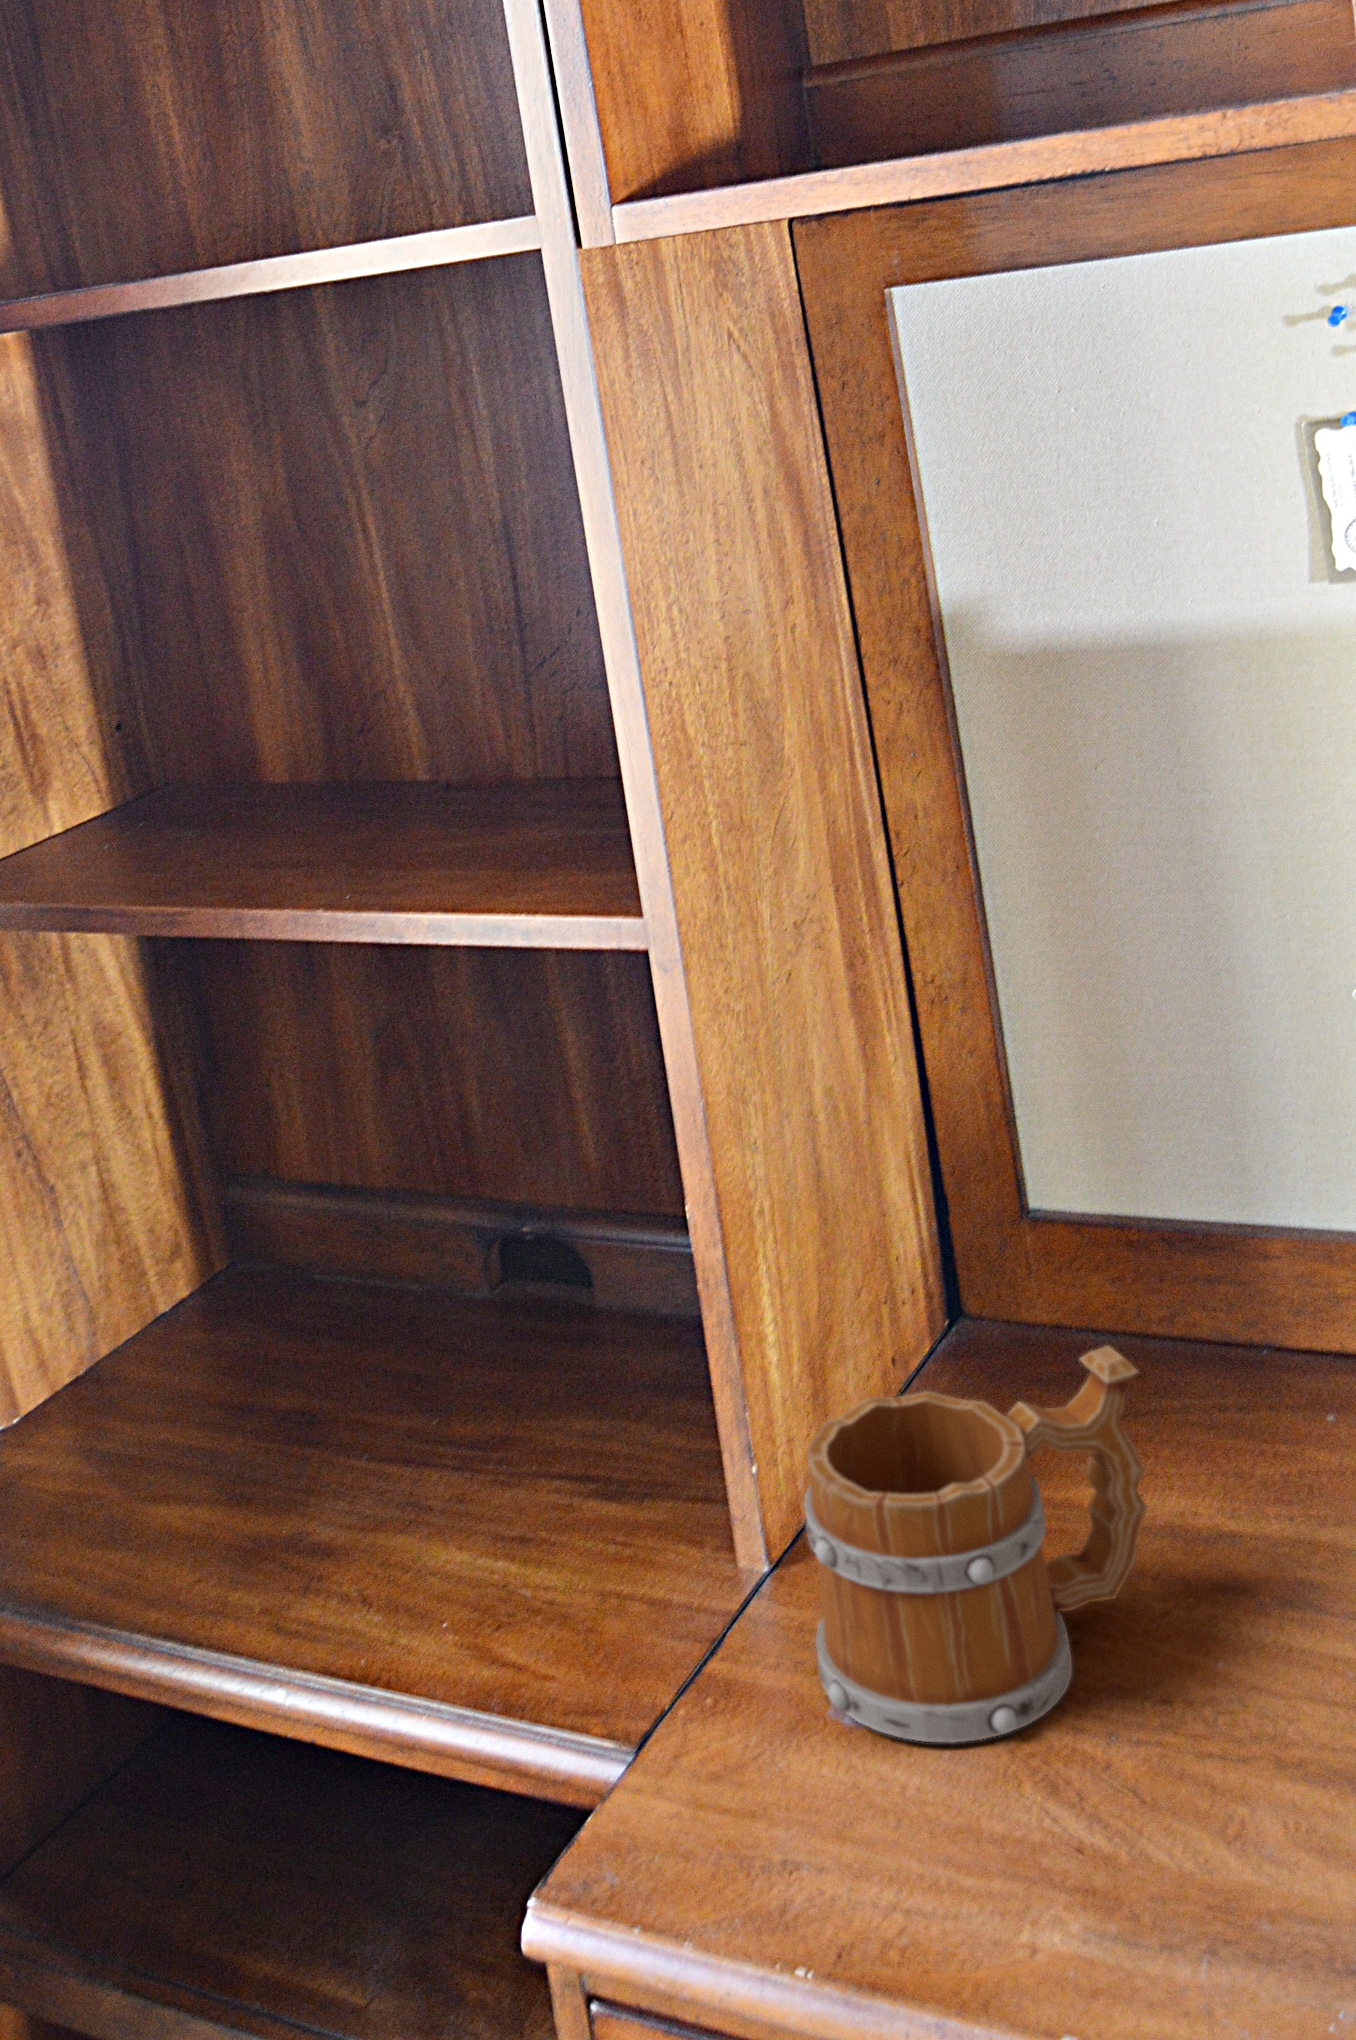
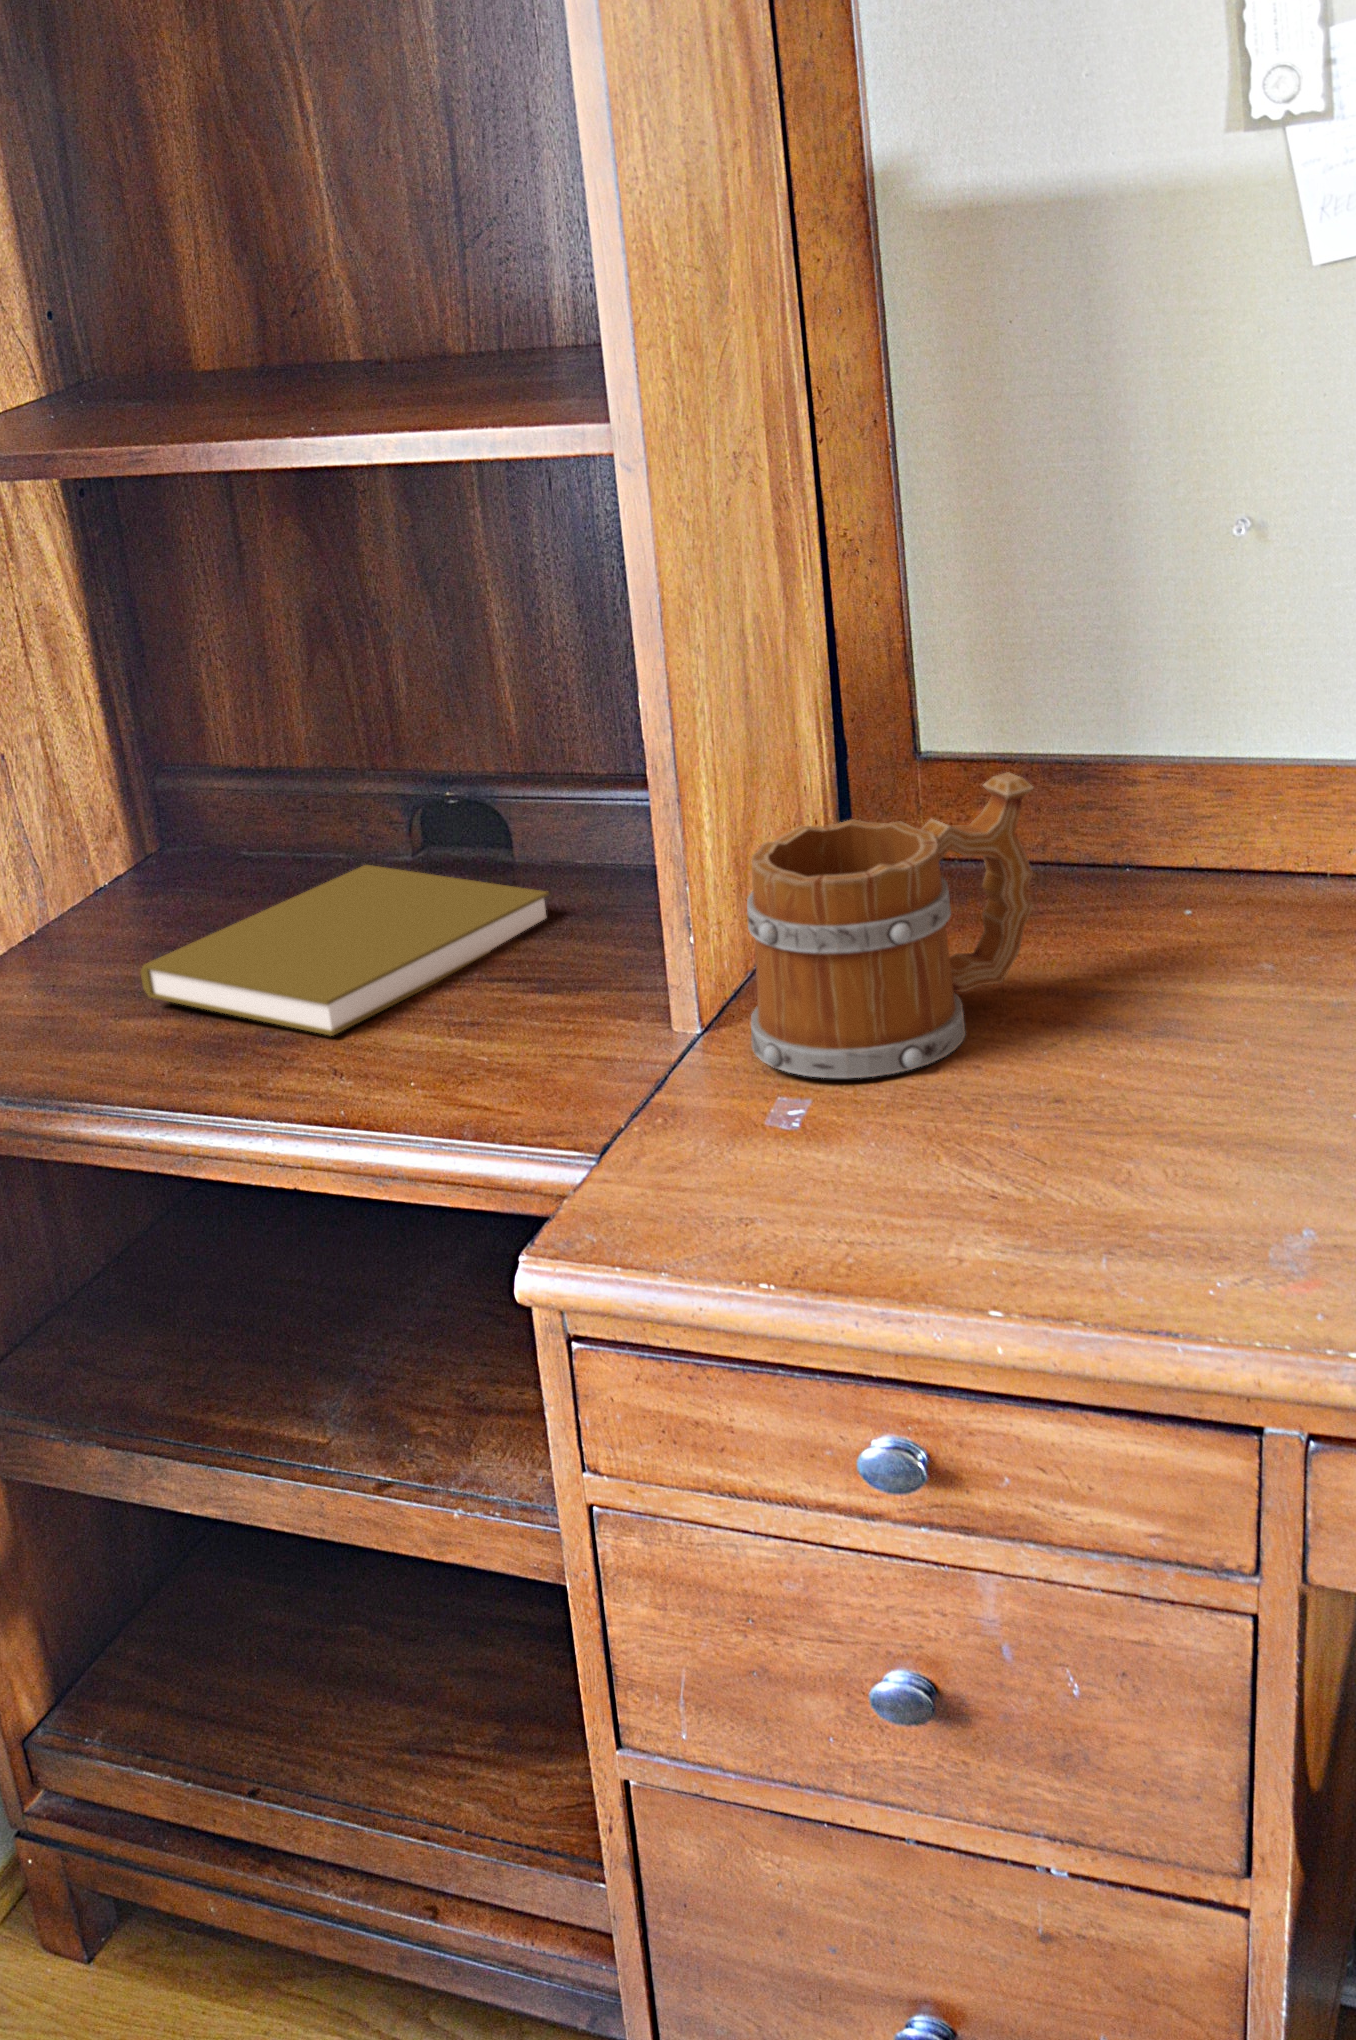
book: none [169,1309,623,1578] -> present [140,865,549,1036]

